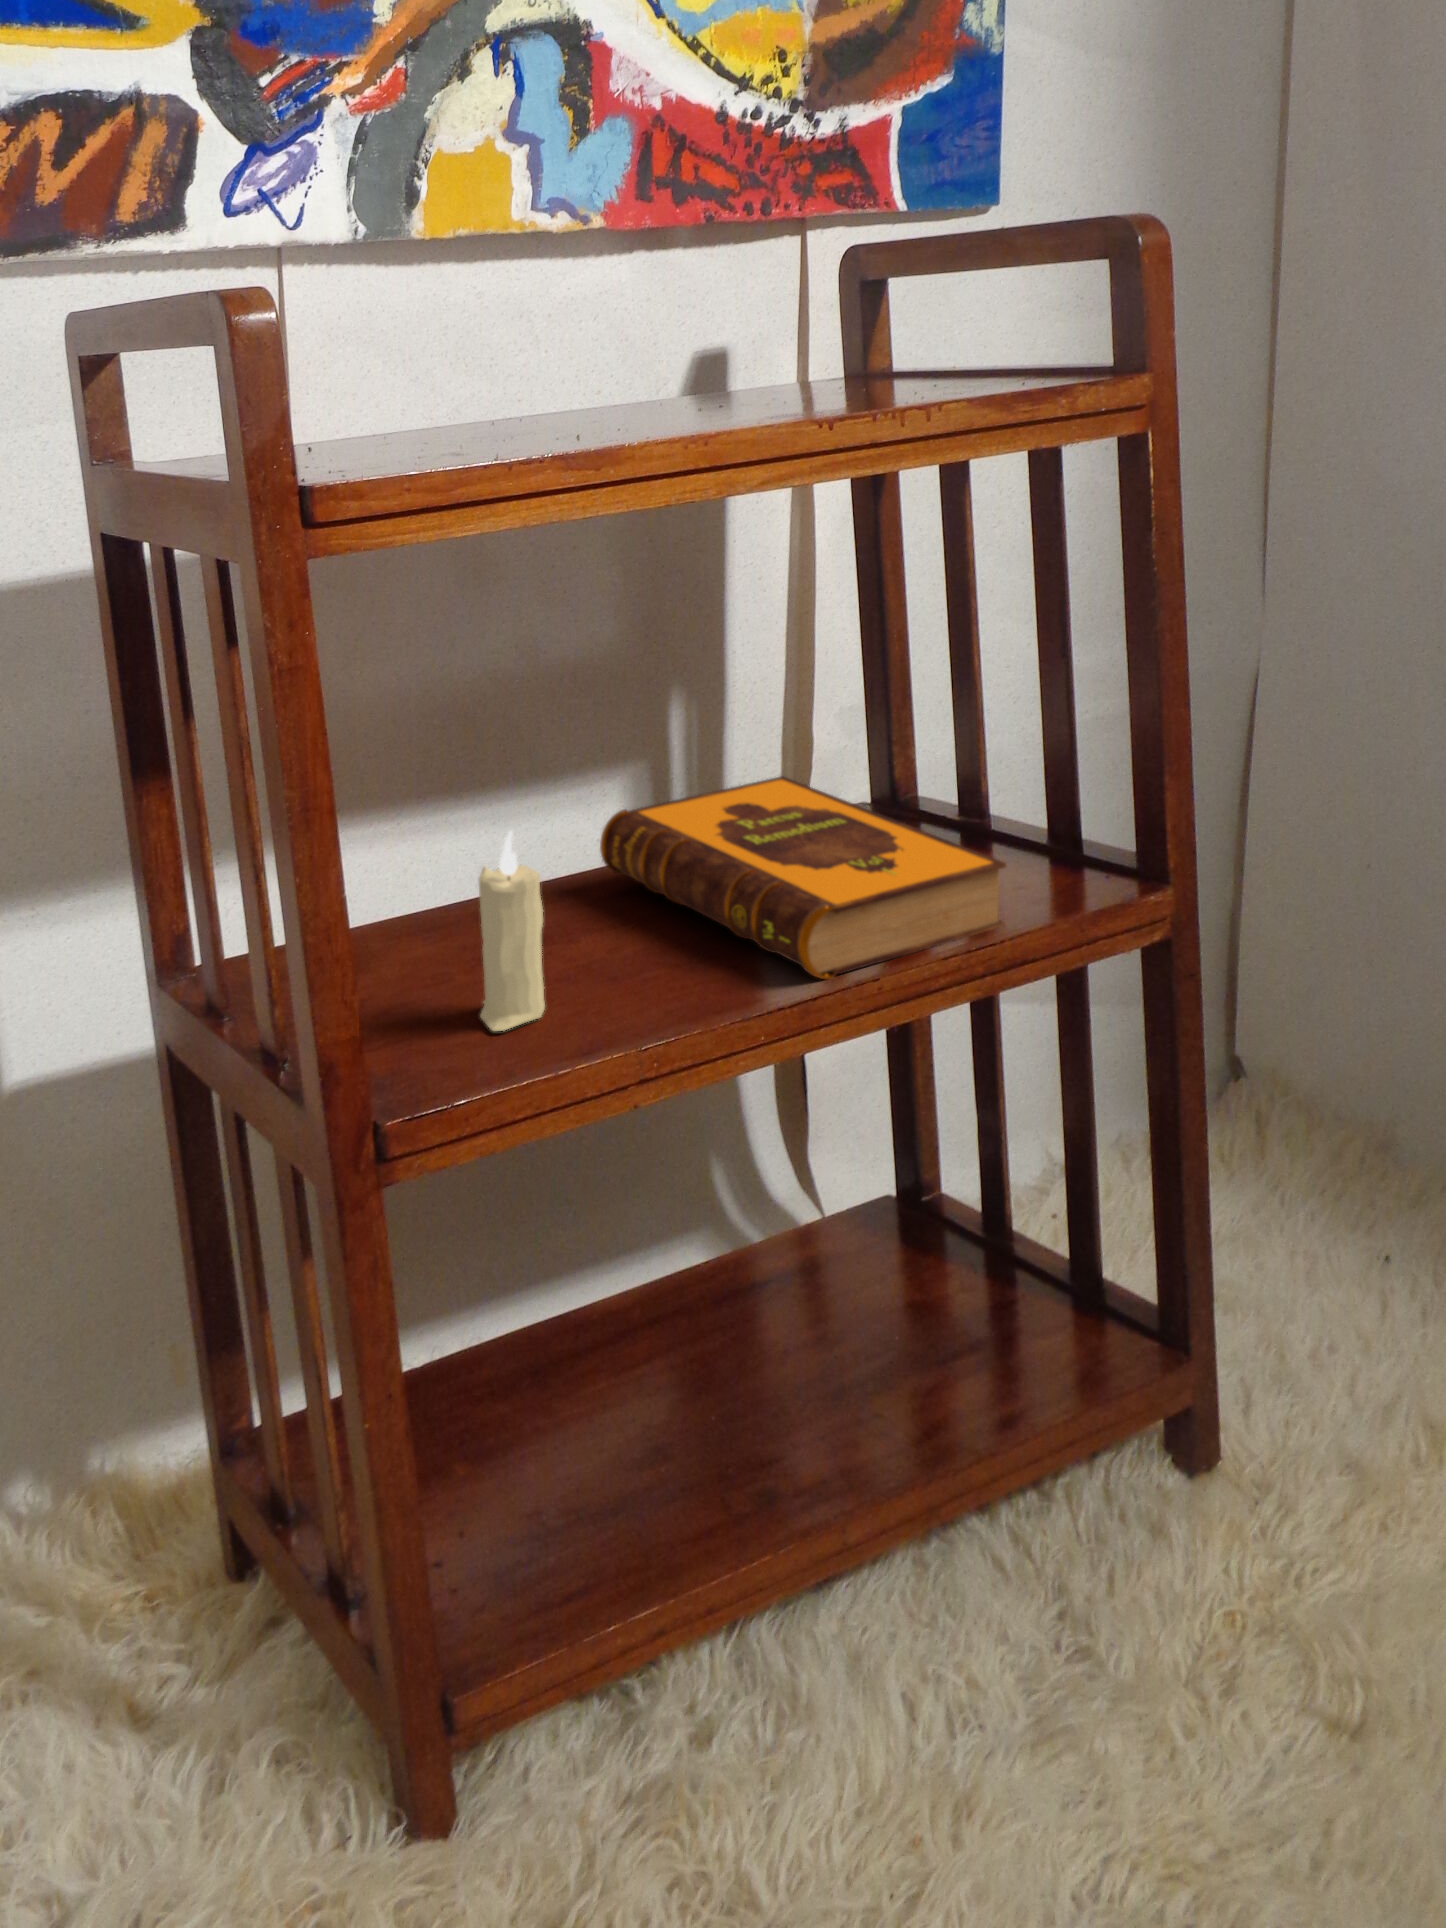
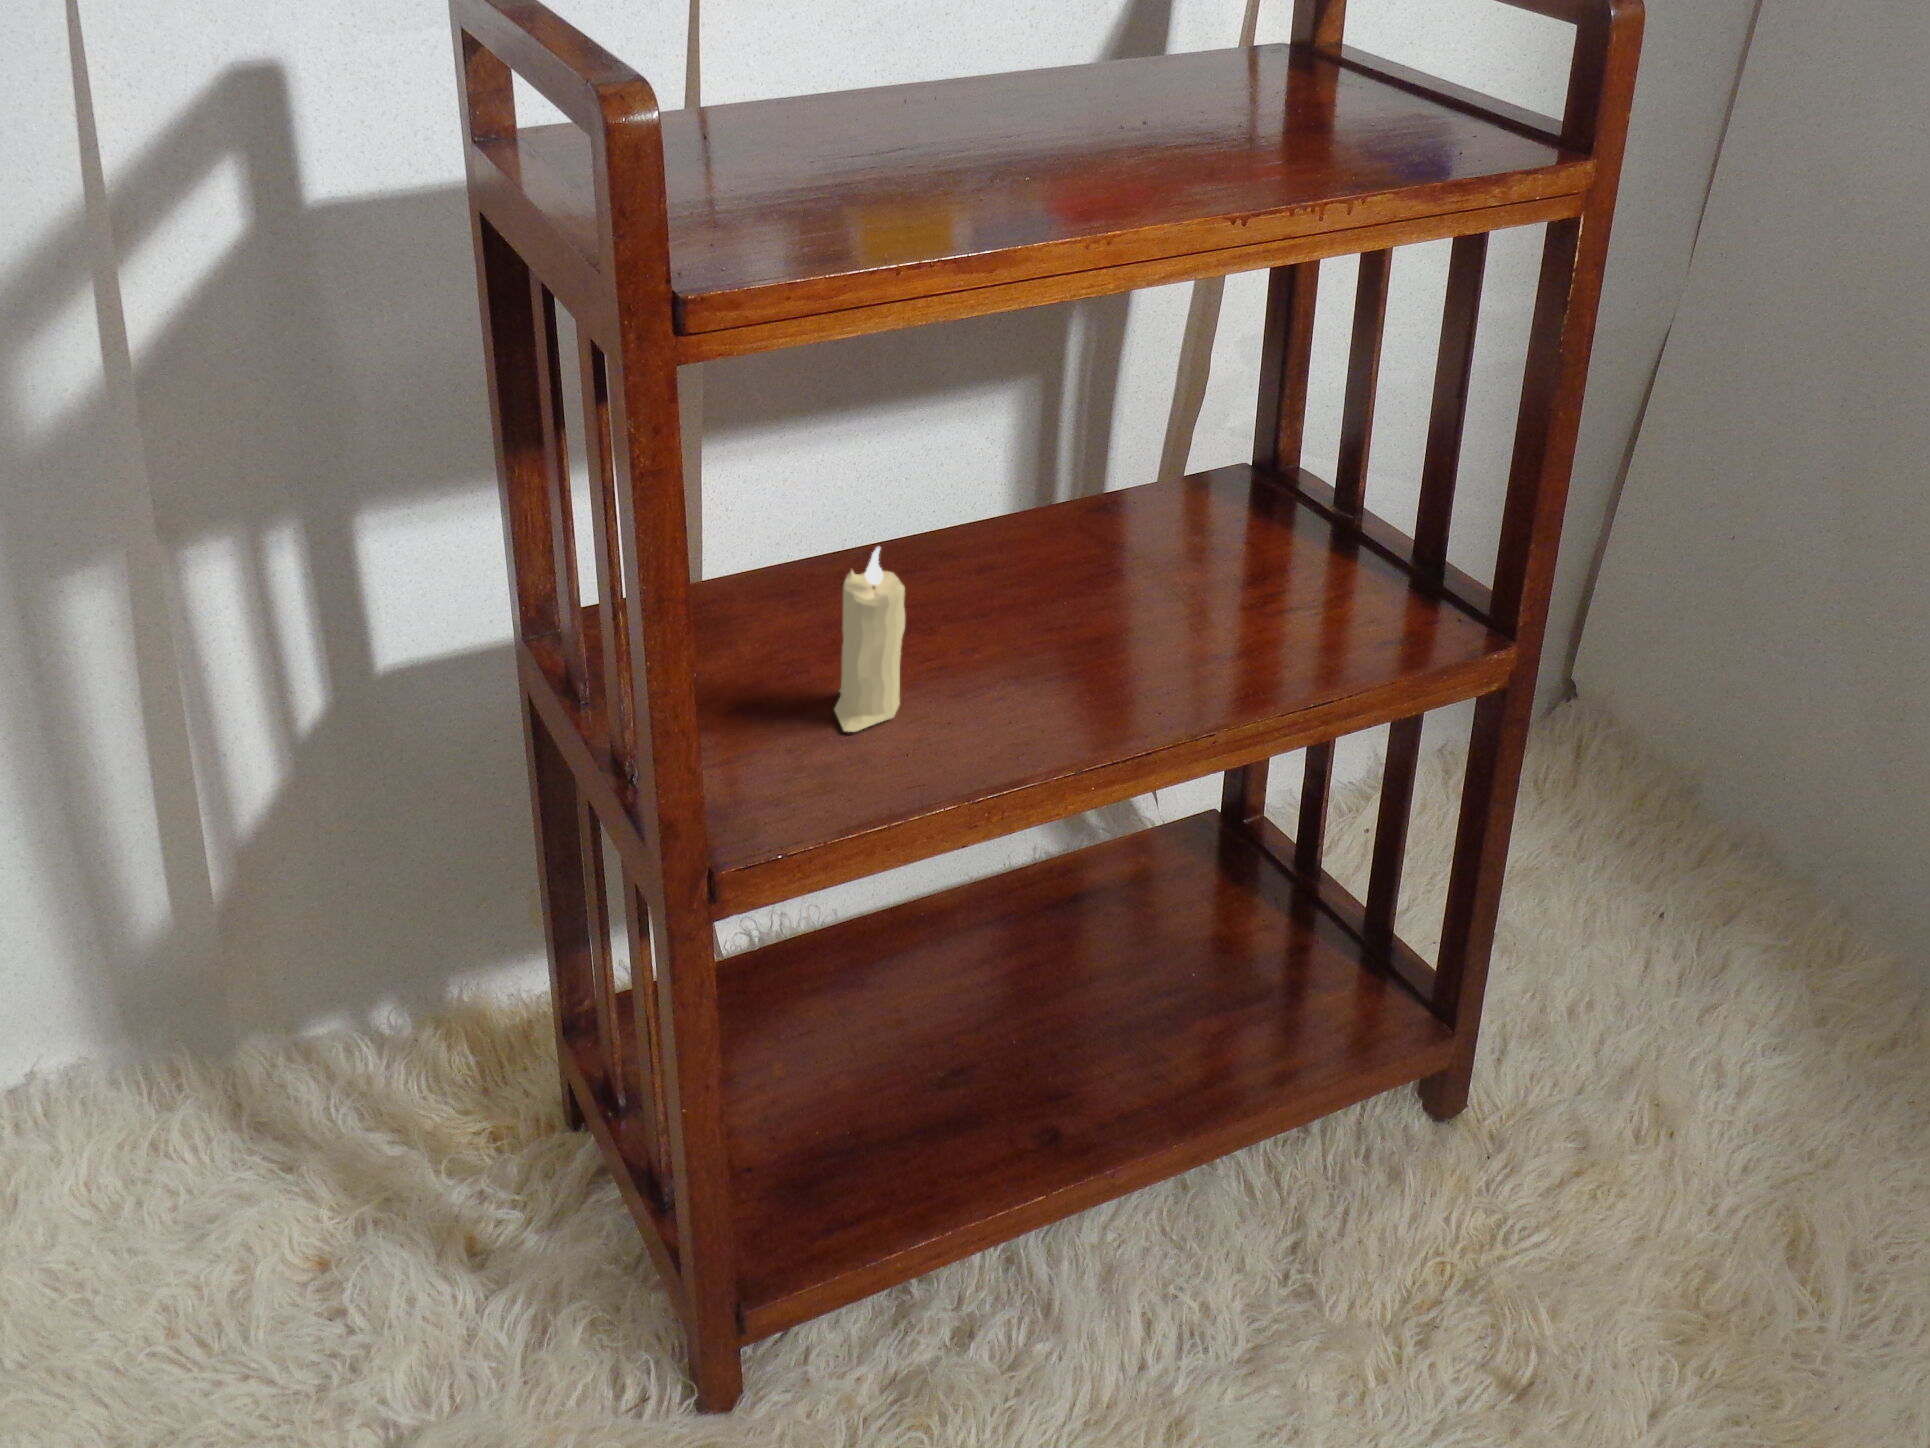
hardback book: present [600,776,1006,979] -> none [982,441,1377,702]

